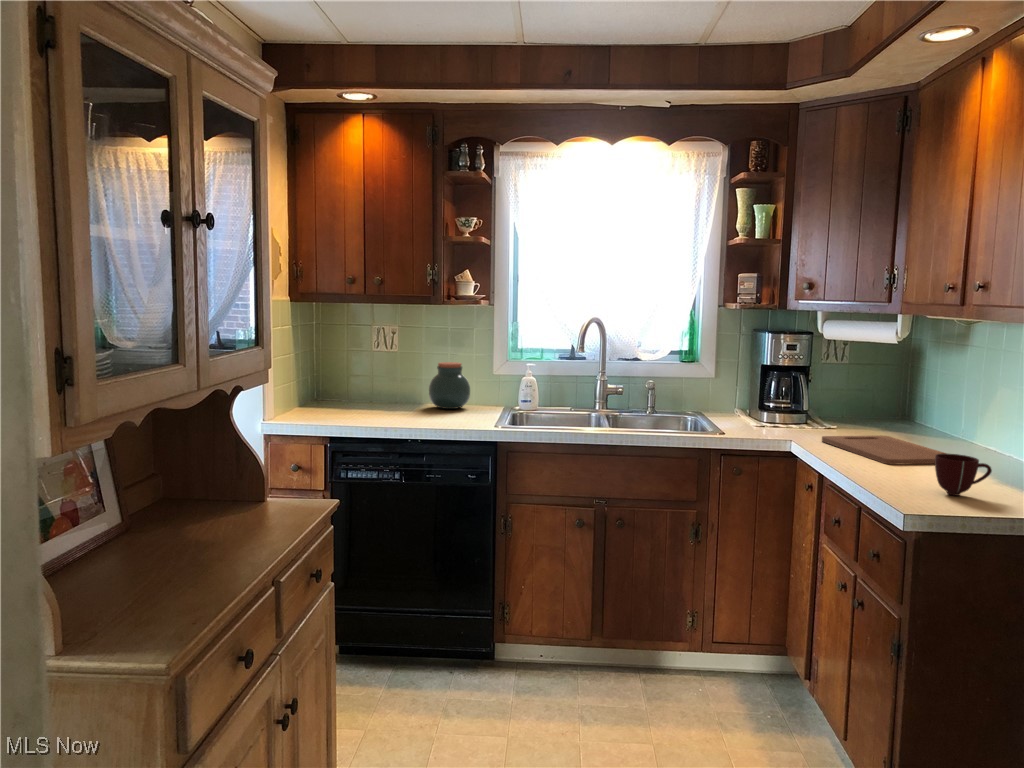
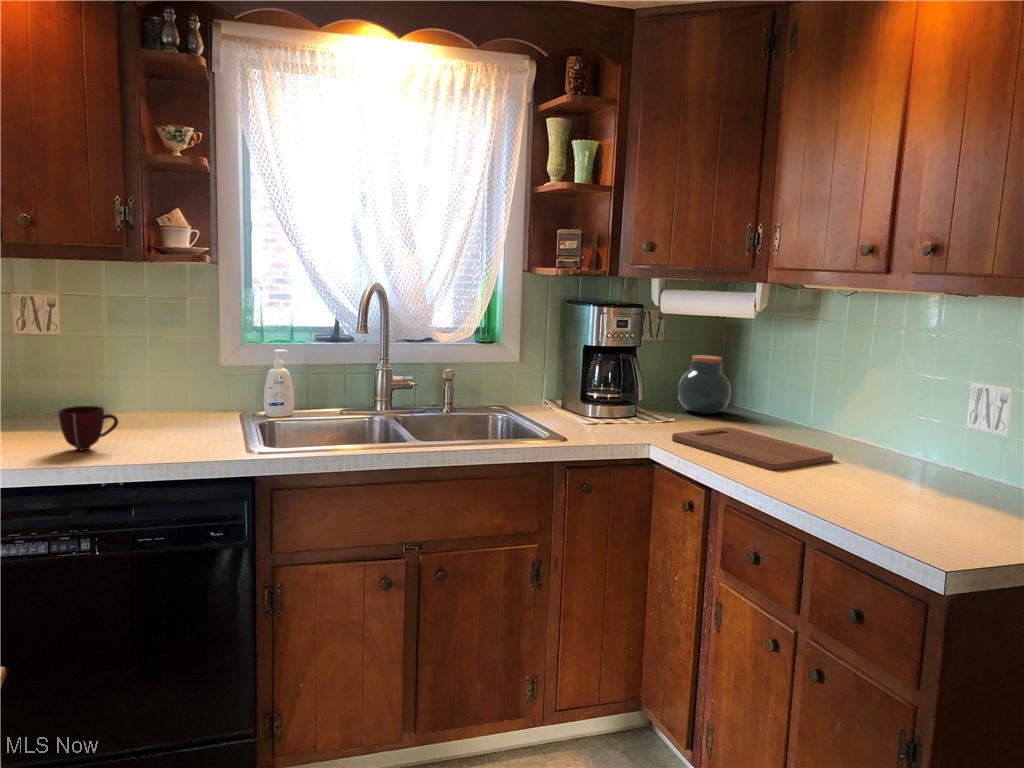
jar: present [429,362,470,409] -> present [678,355,731,414]
mug: present [935,454,992,496] -> present [59,406,118,451]

